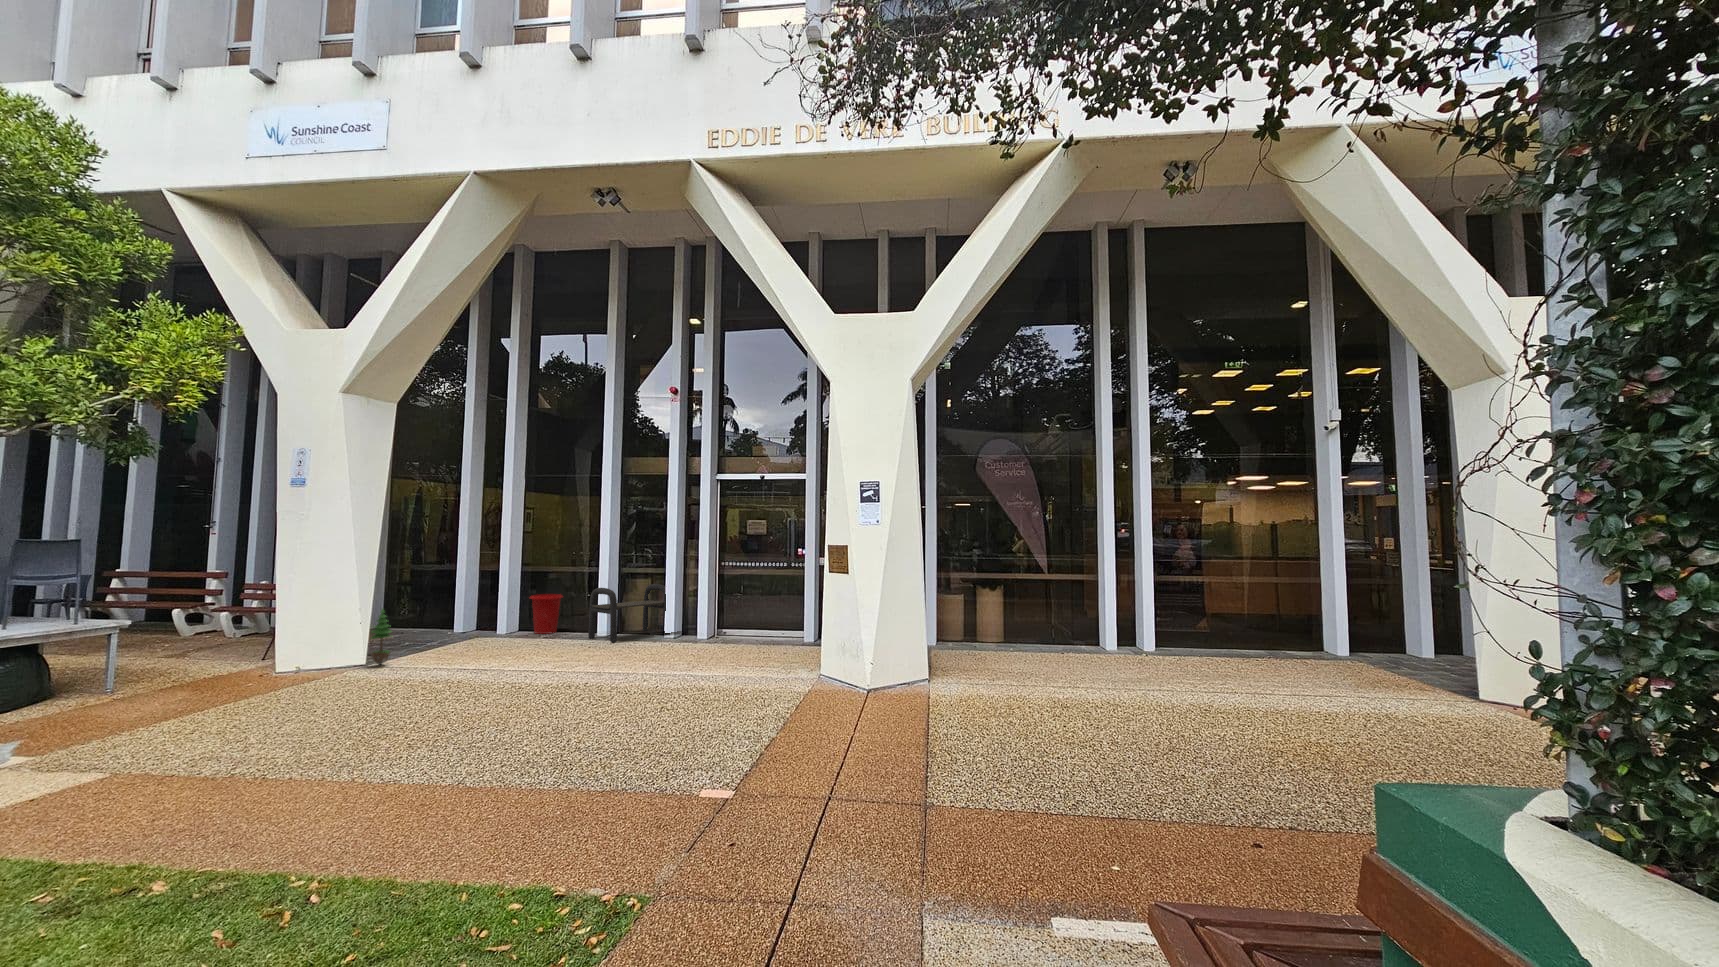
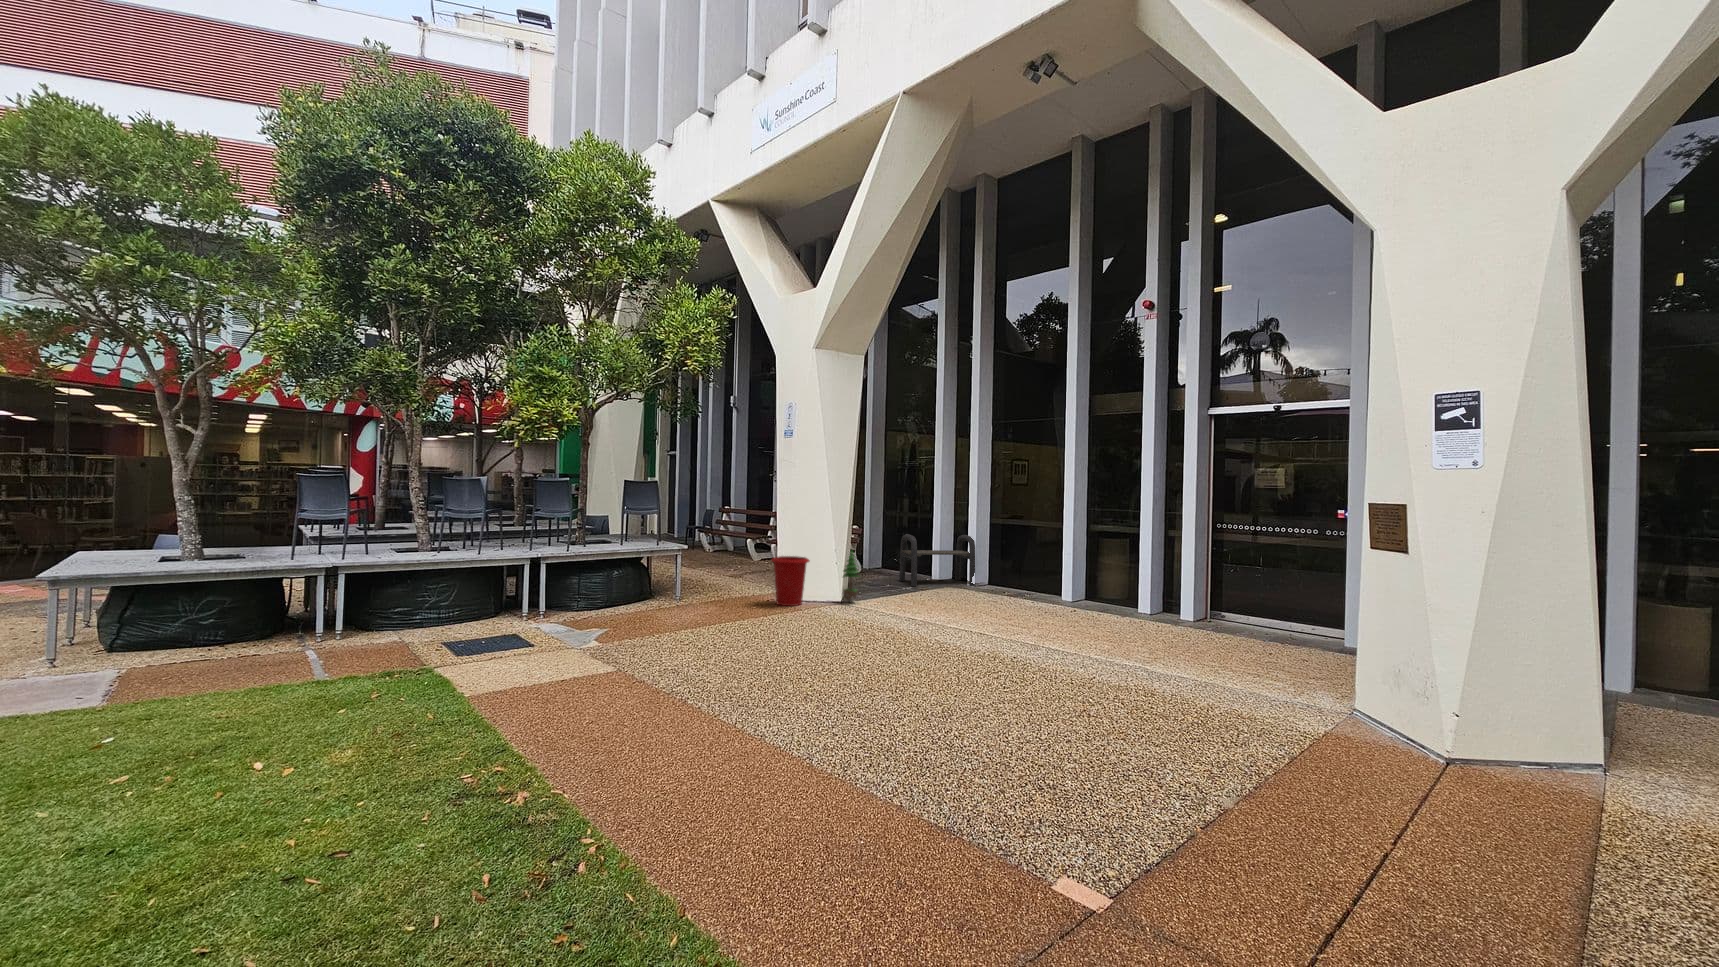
bench: present [588,584,671,642] -> present [899,534,975,586]
waste bin: present [530,594,563,634] -> present [771,556,809,606]

